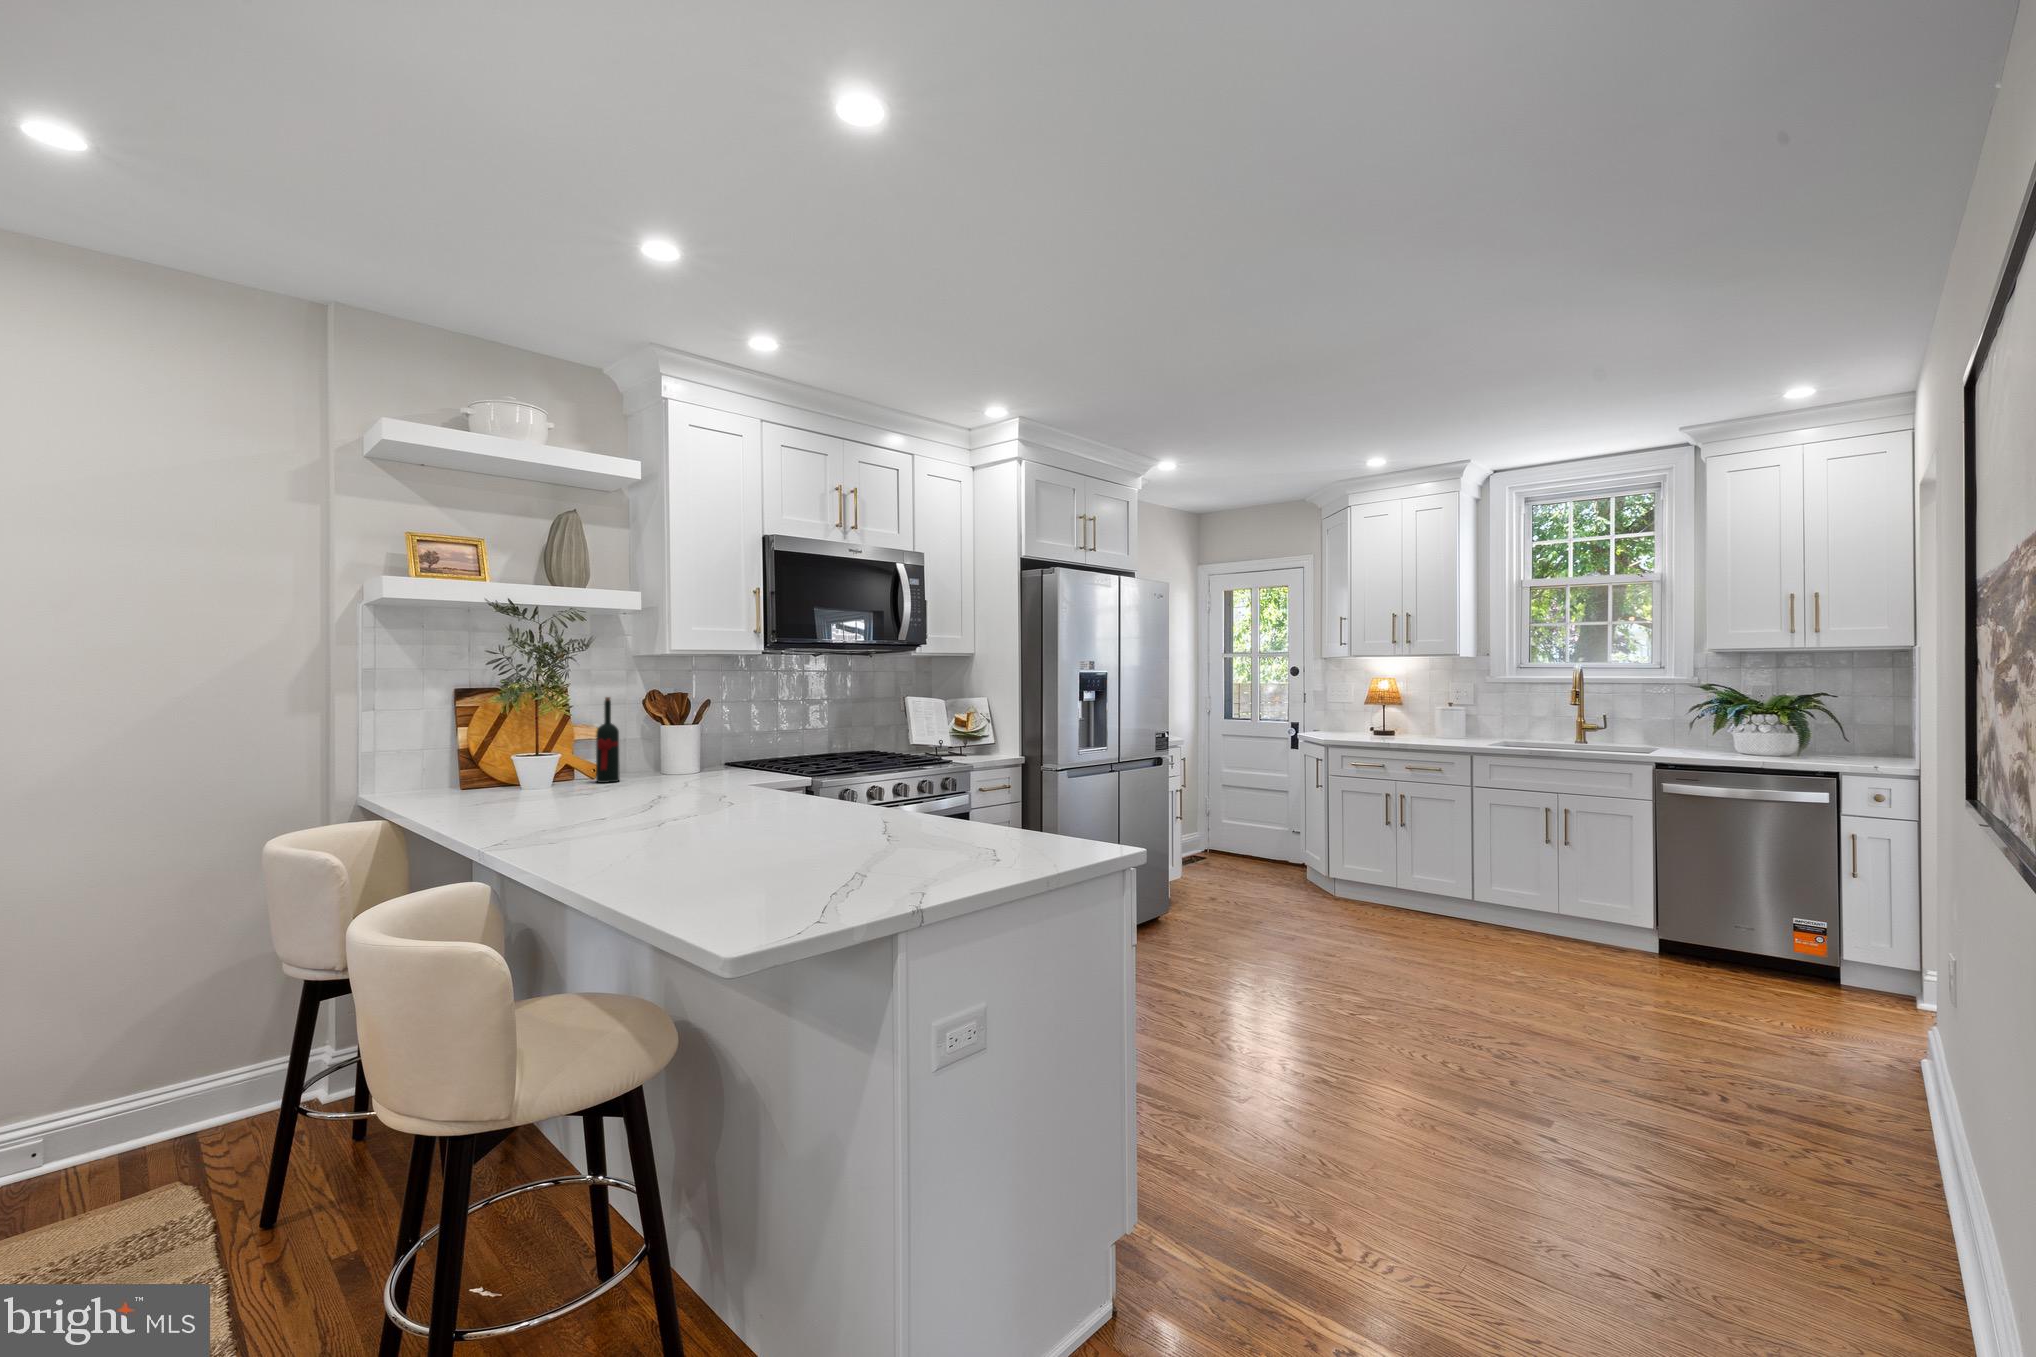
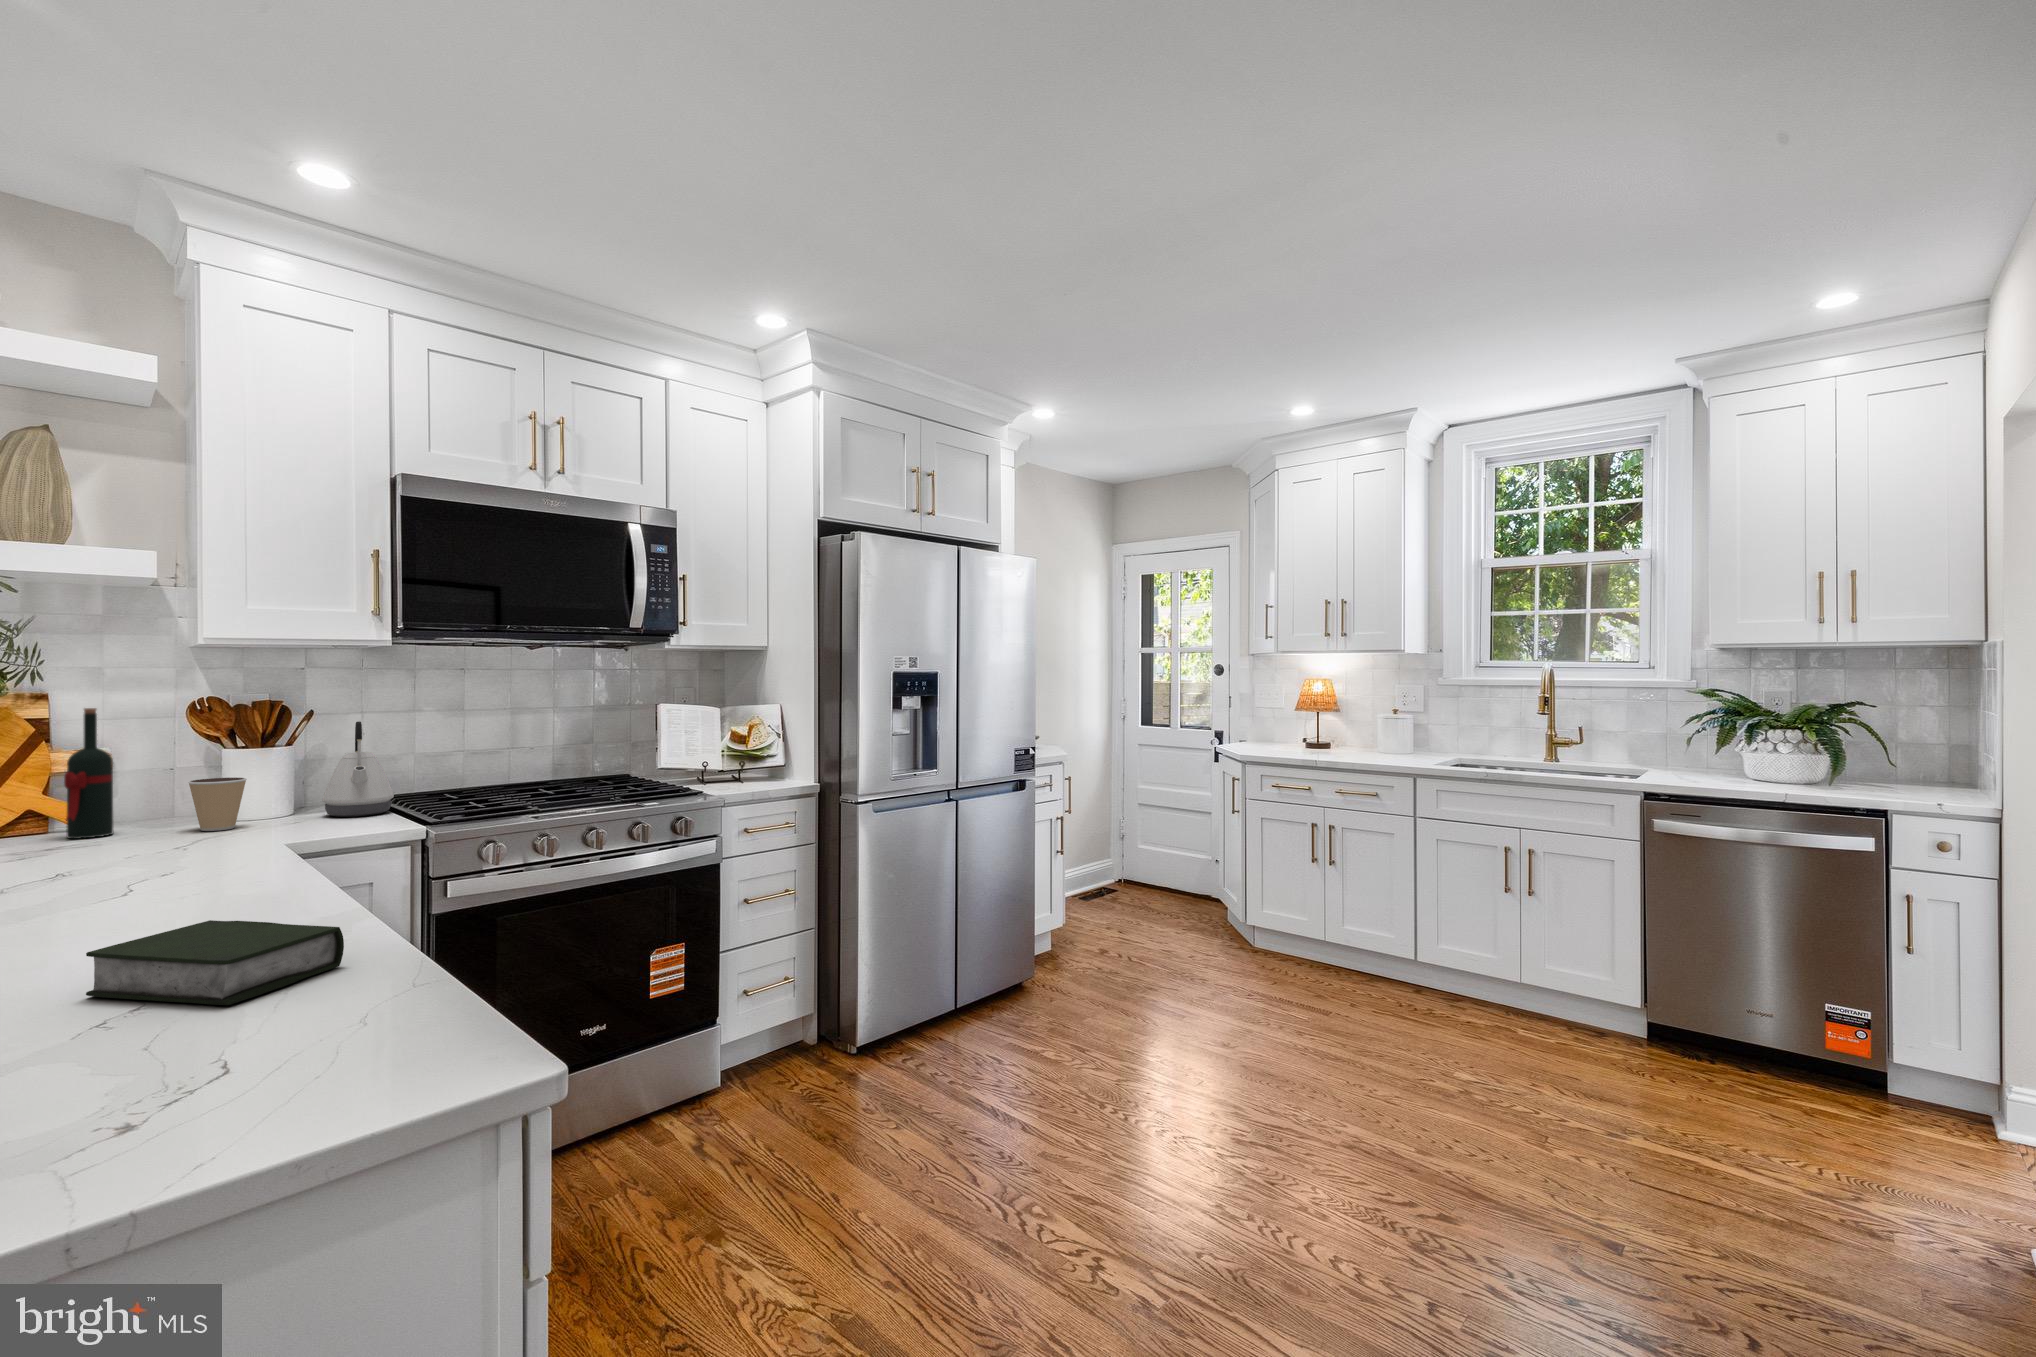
kettle: none [725,707,767,773] -> present [322,722,394,817]
coffee cup: none [663,744,695,779] -> present [188,777,247,831]
book: none [855,803,952,835] -> present [86,920,344,1005]

